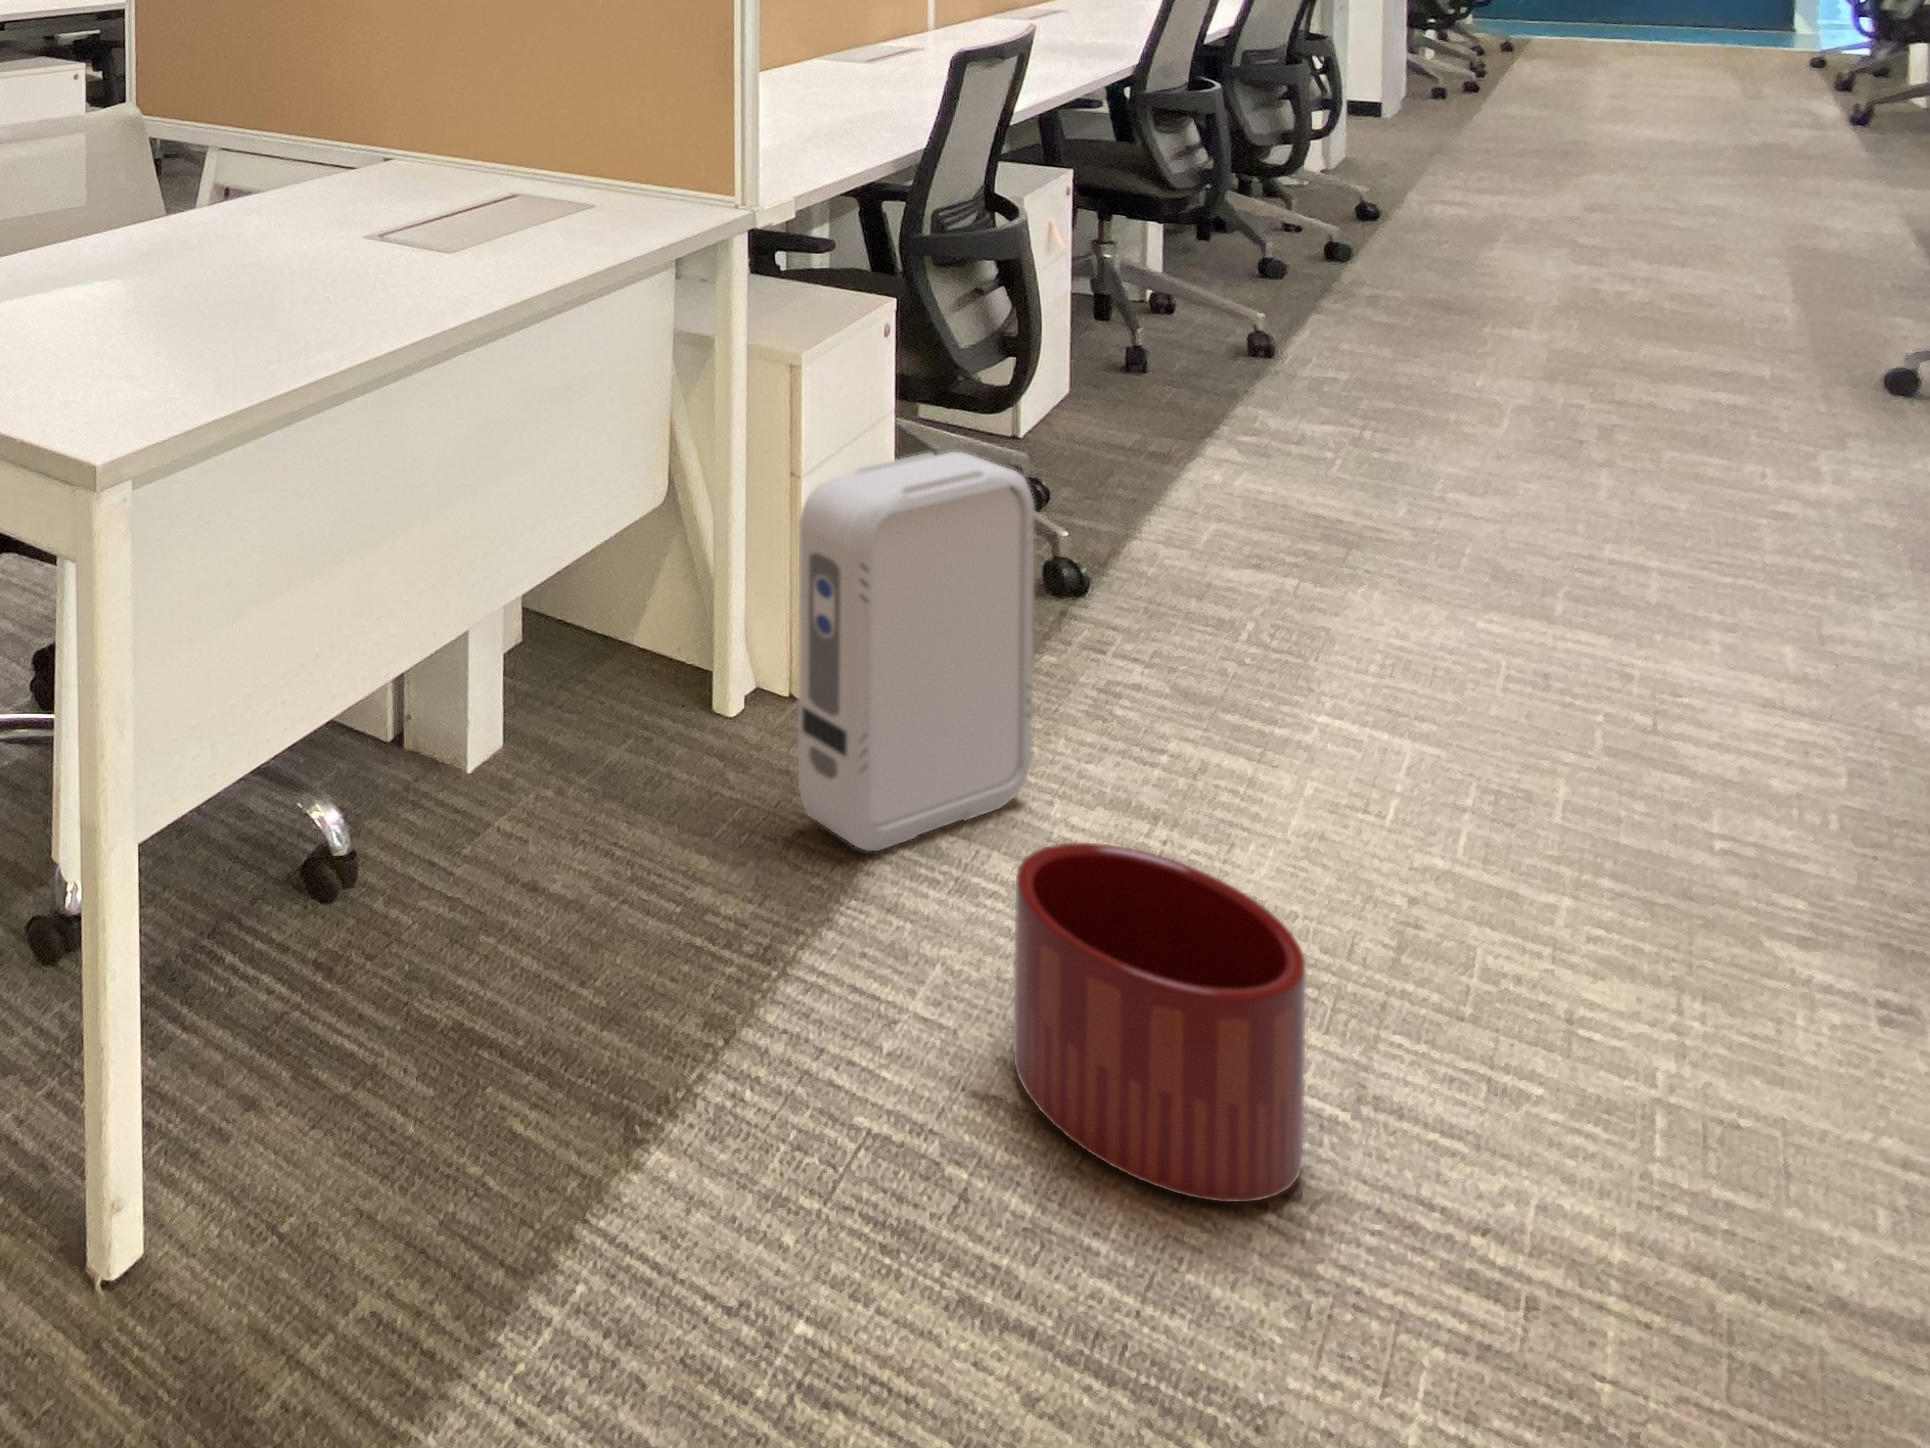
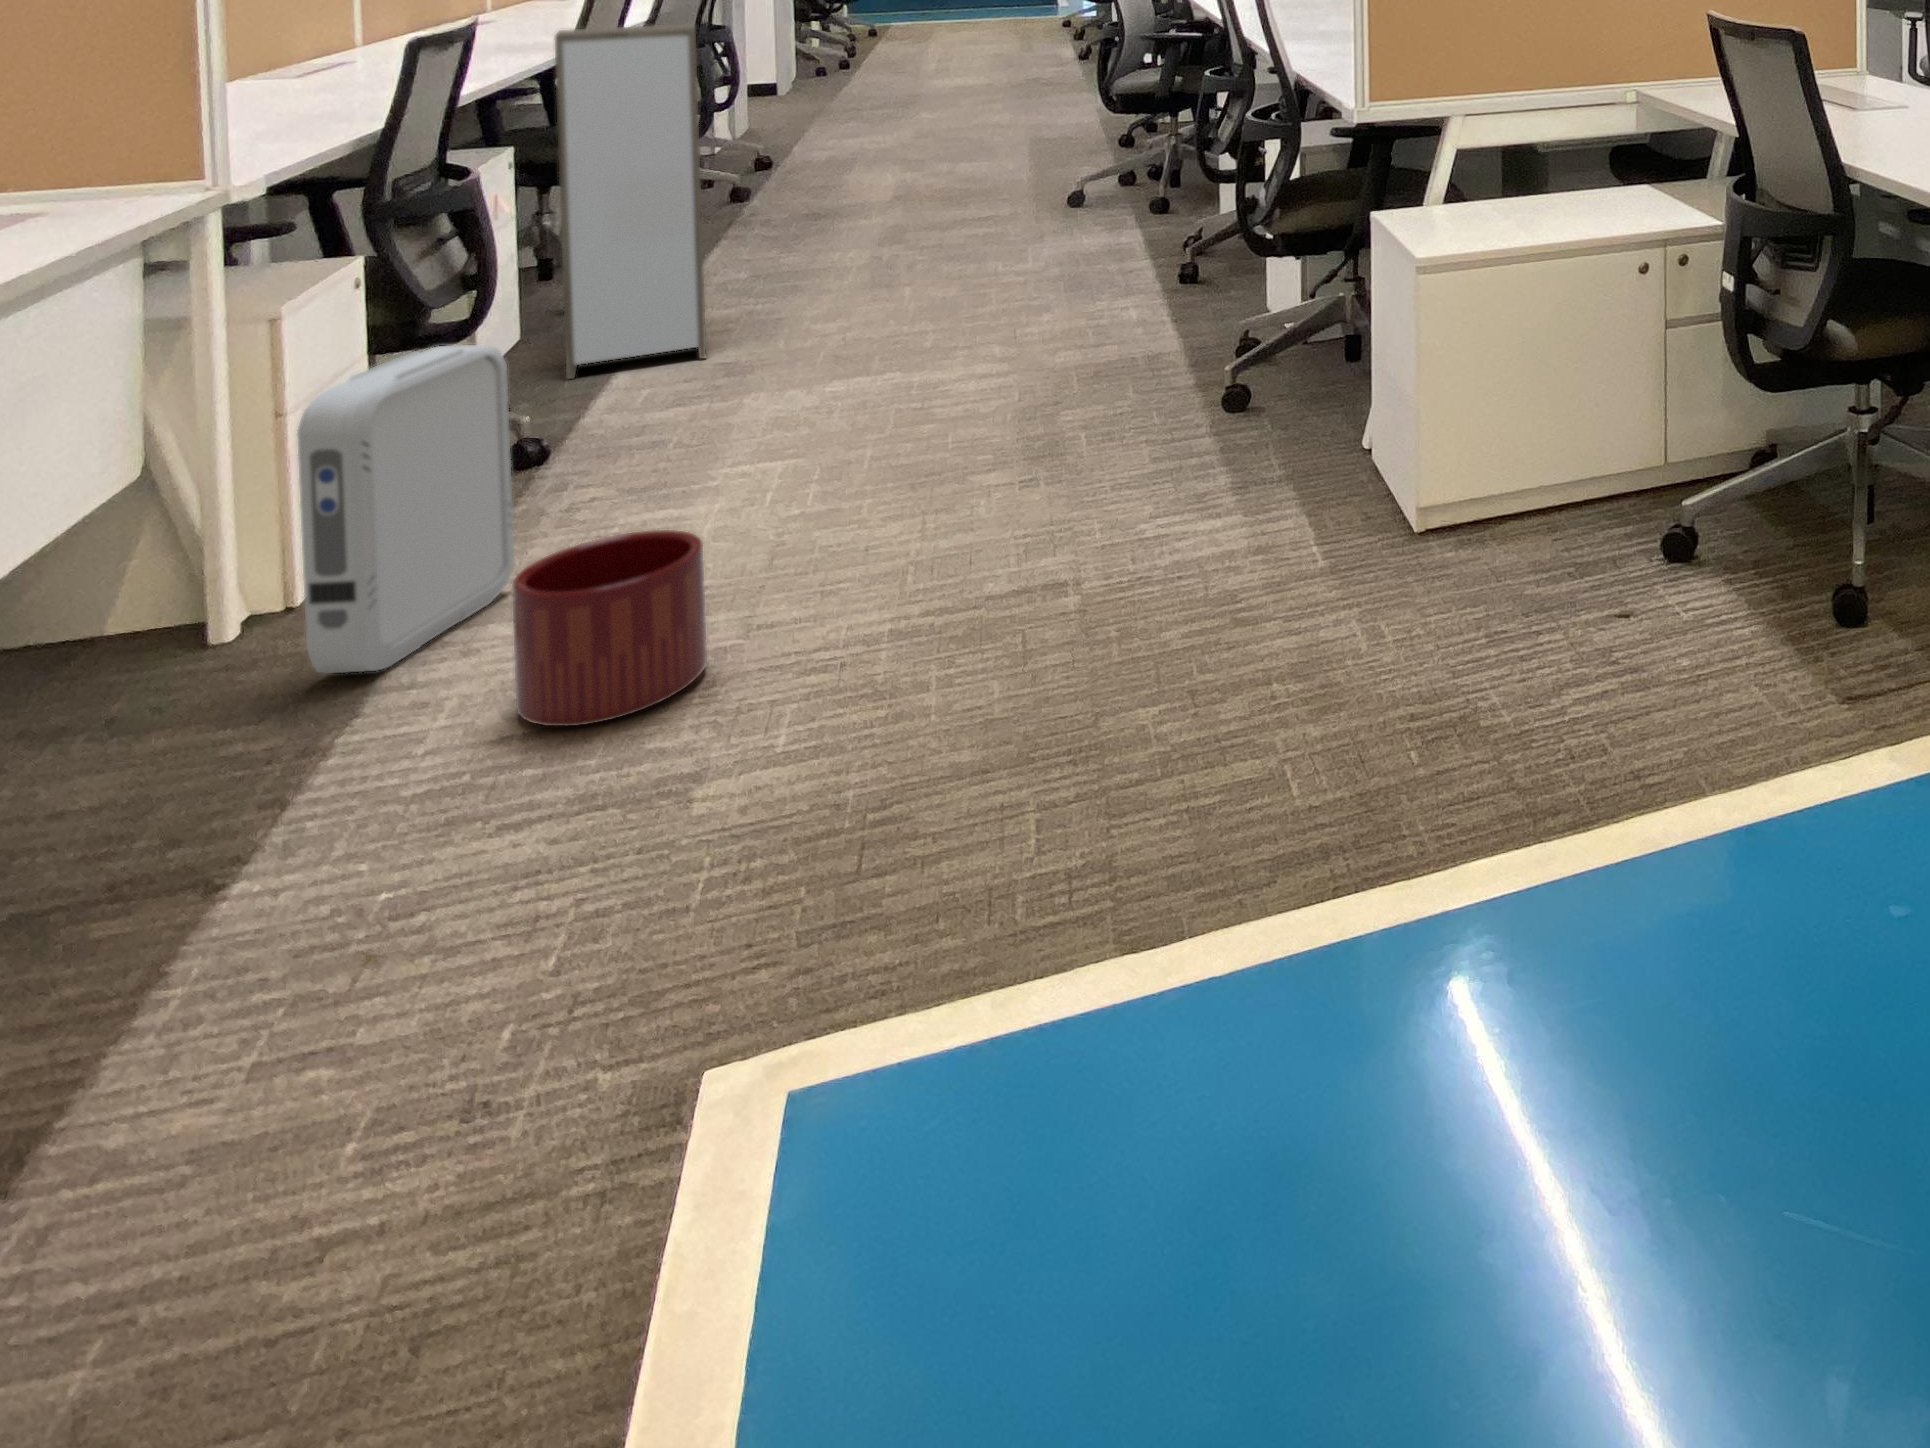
storage cabinet: none [1115,39,1302,502] -> present [554,24,706,380]

